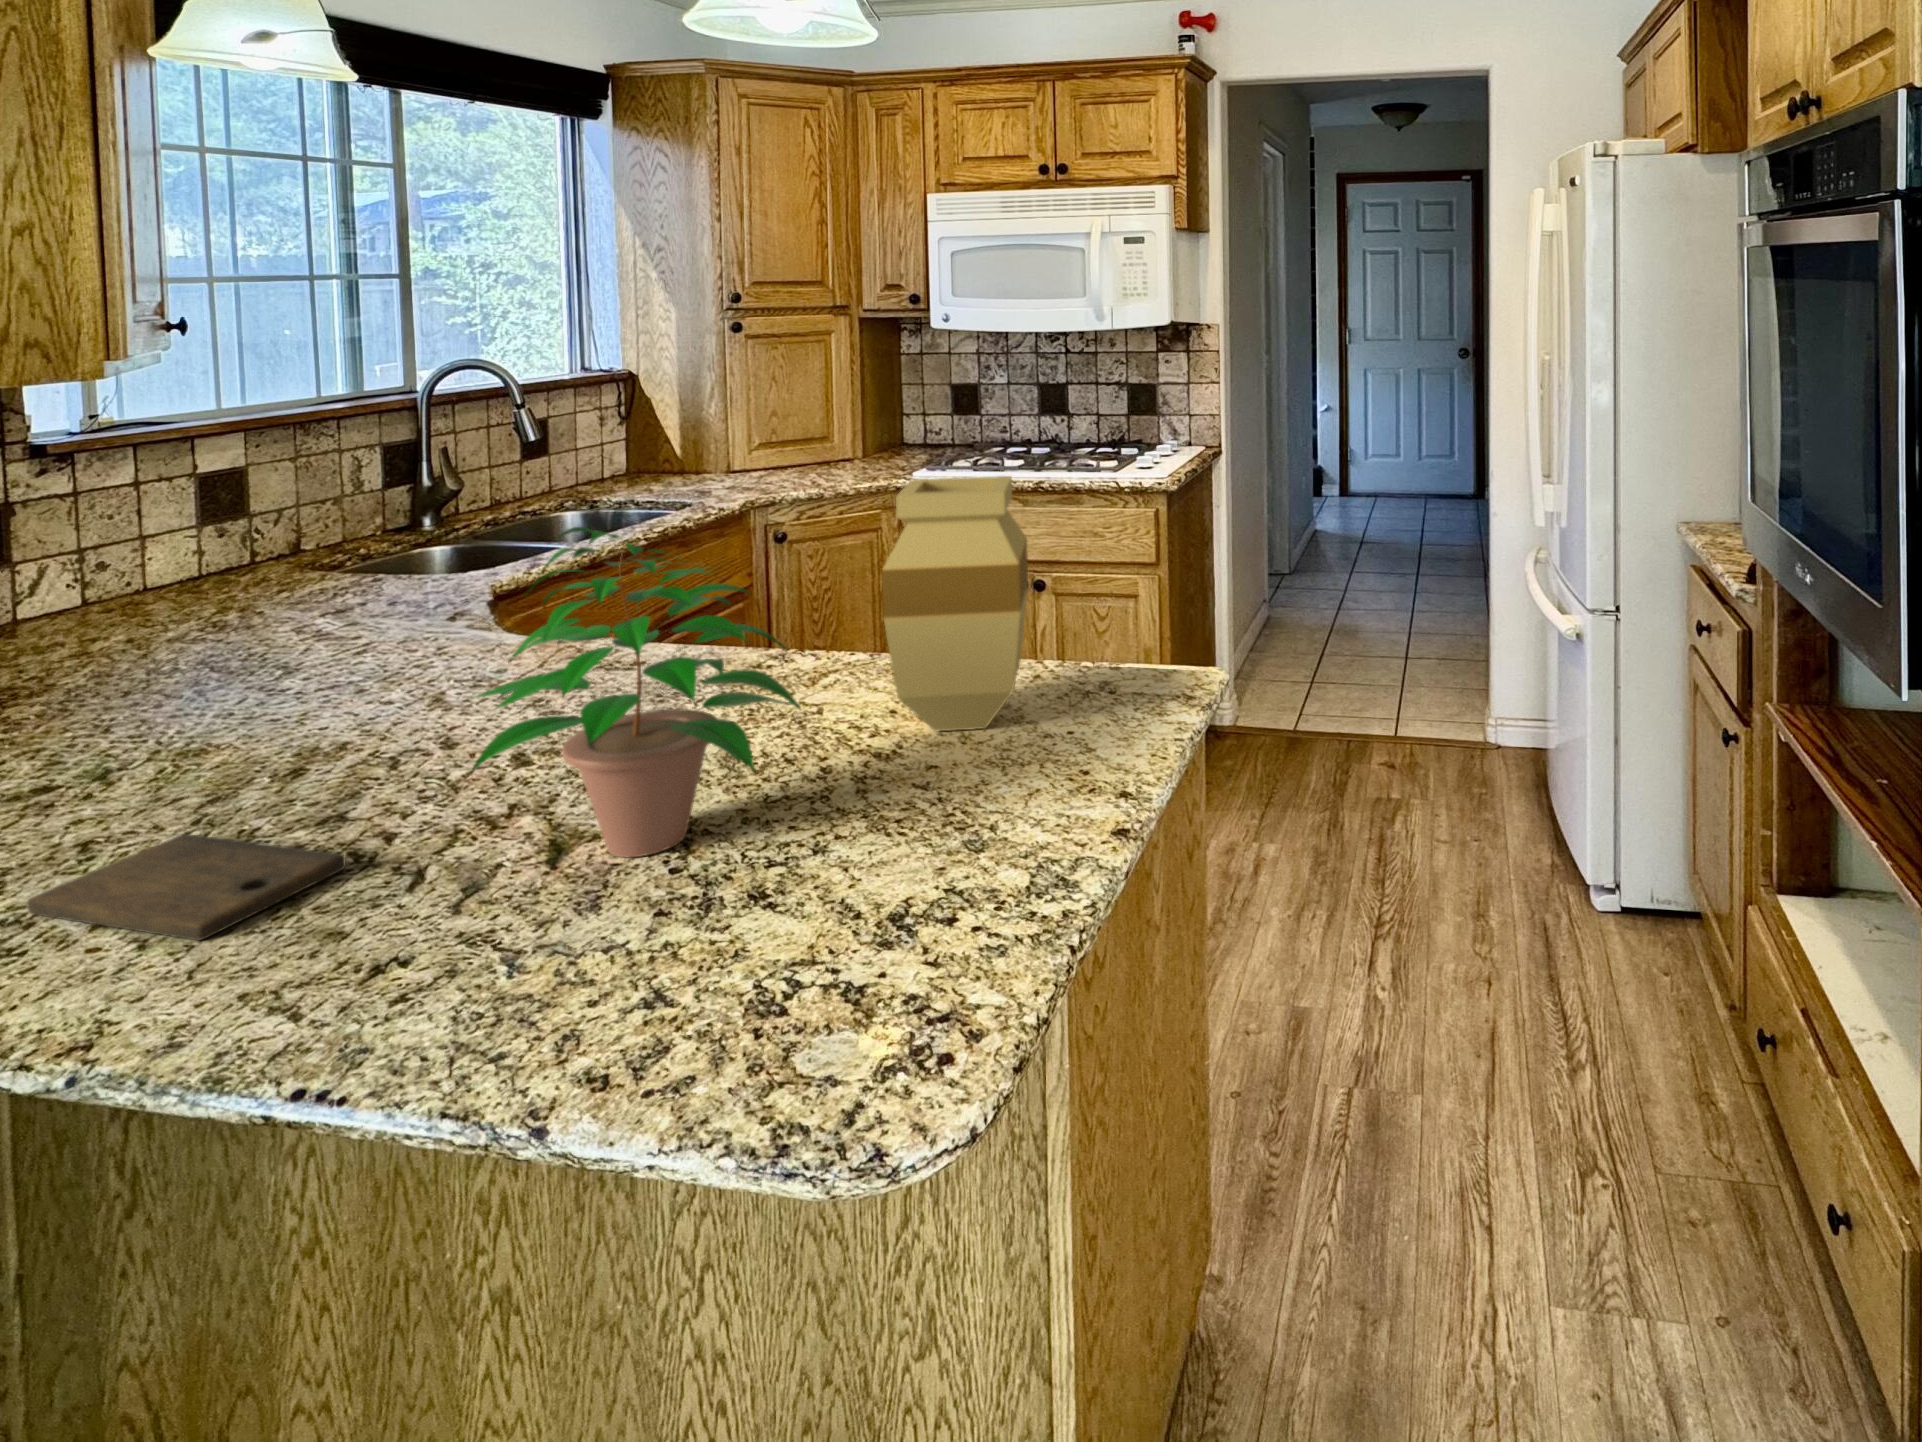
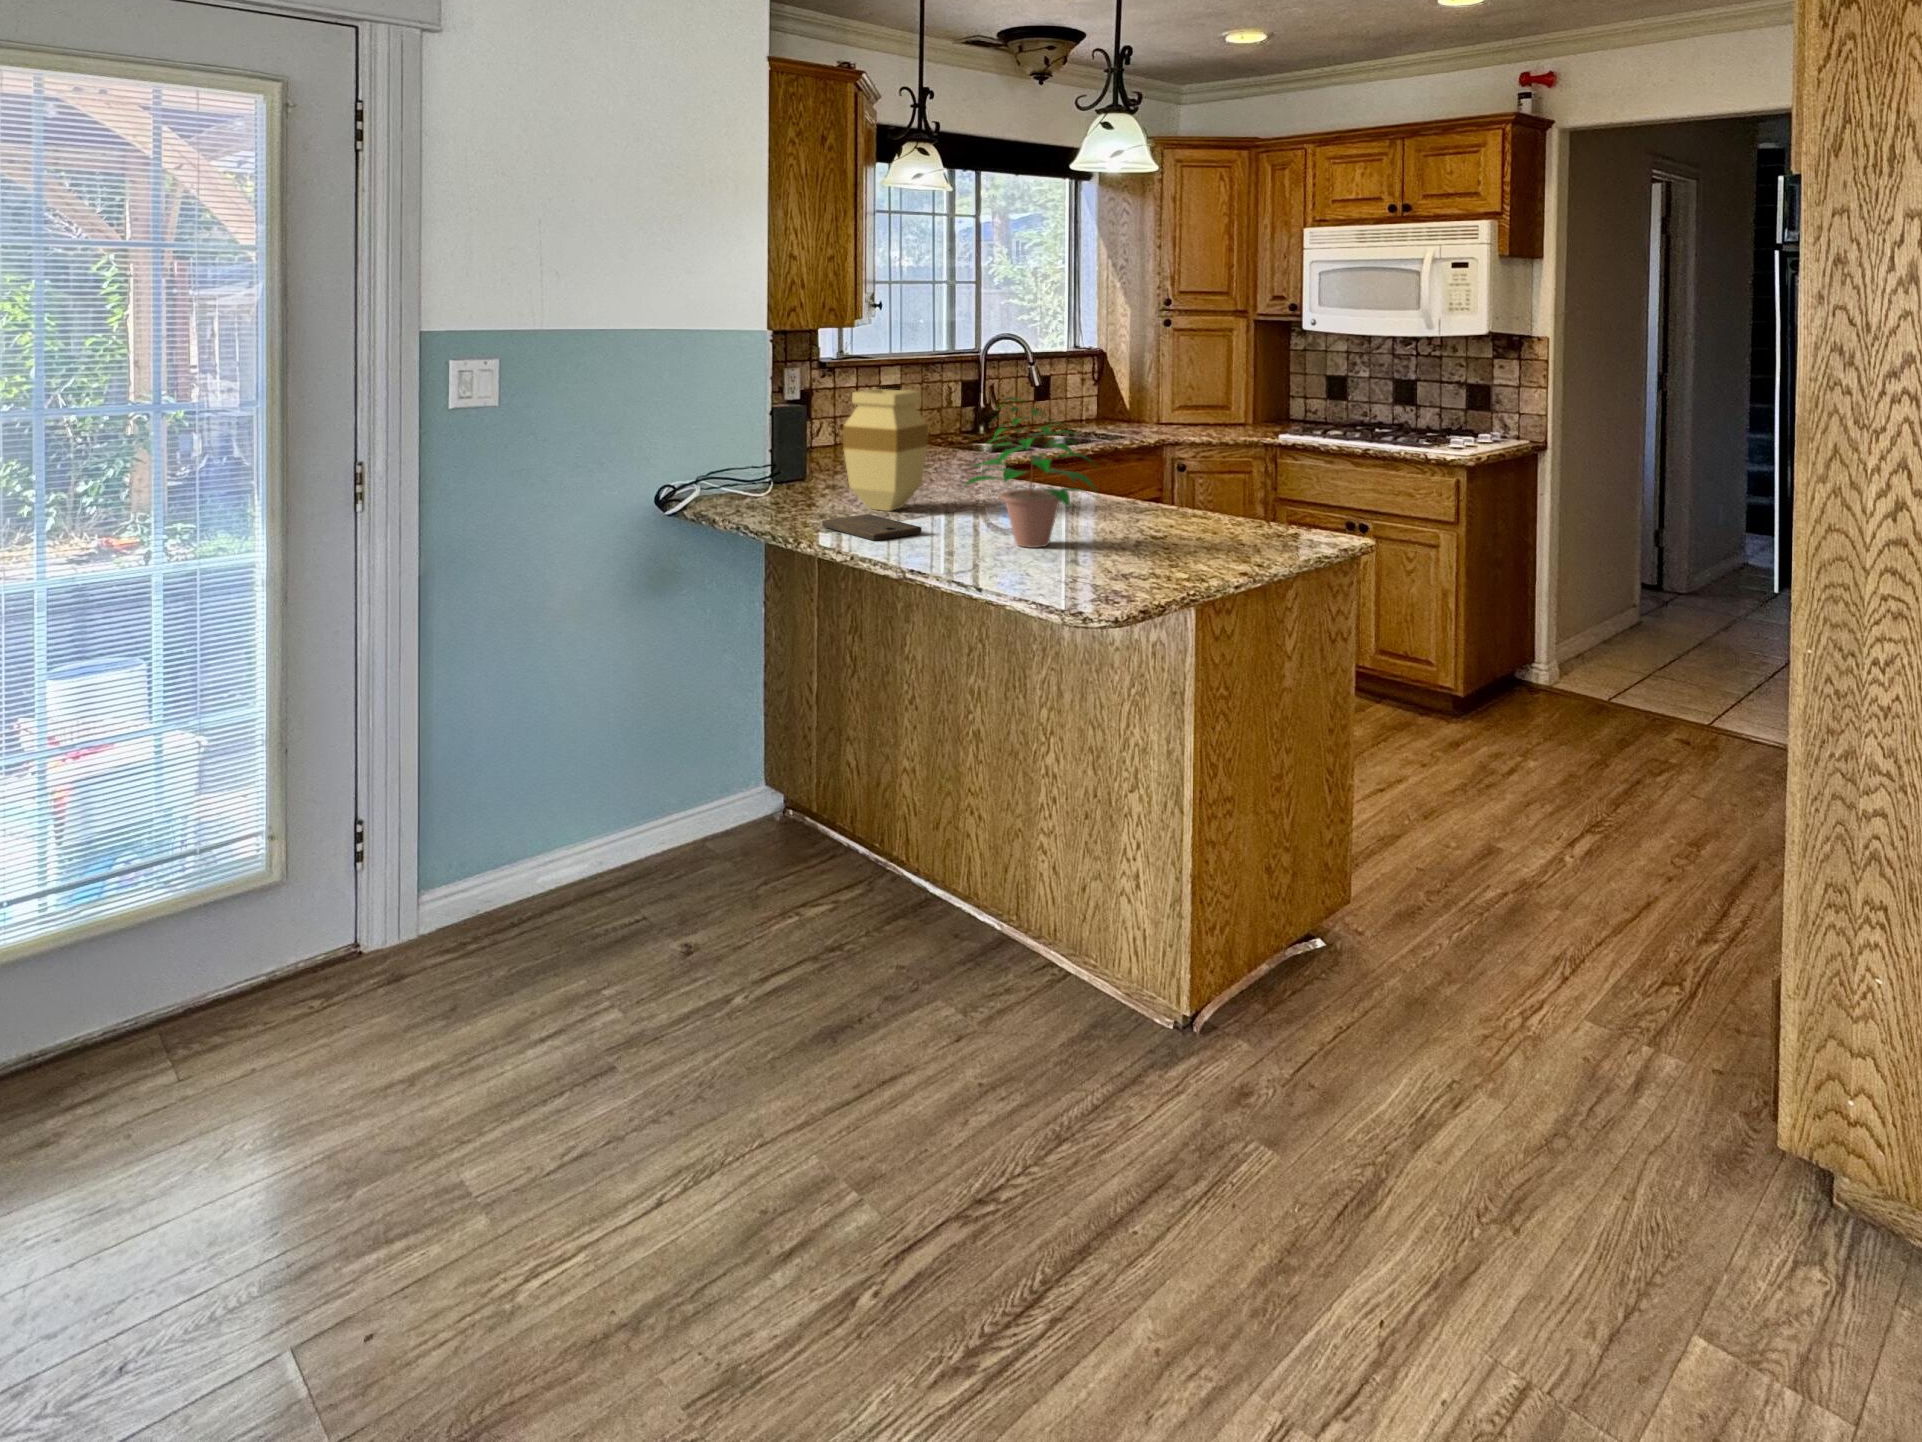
vase: present [882,476,1028,731] -> present [843,389,928,511]

